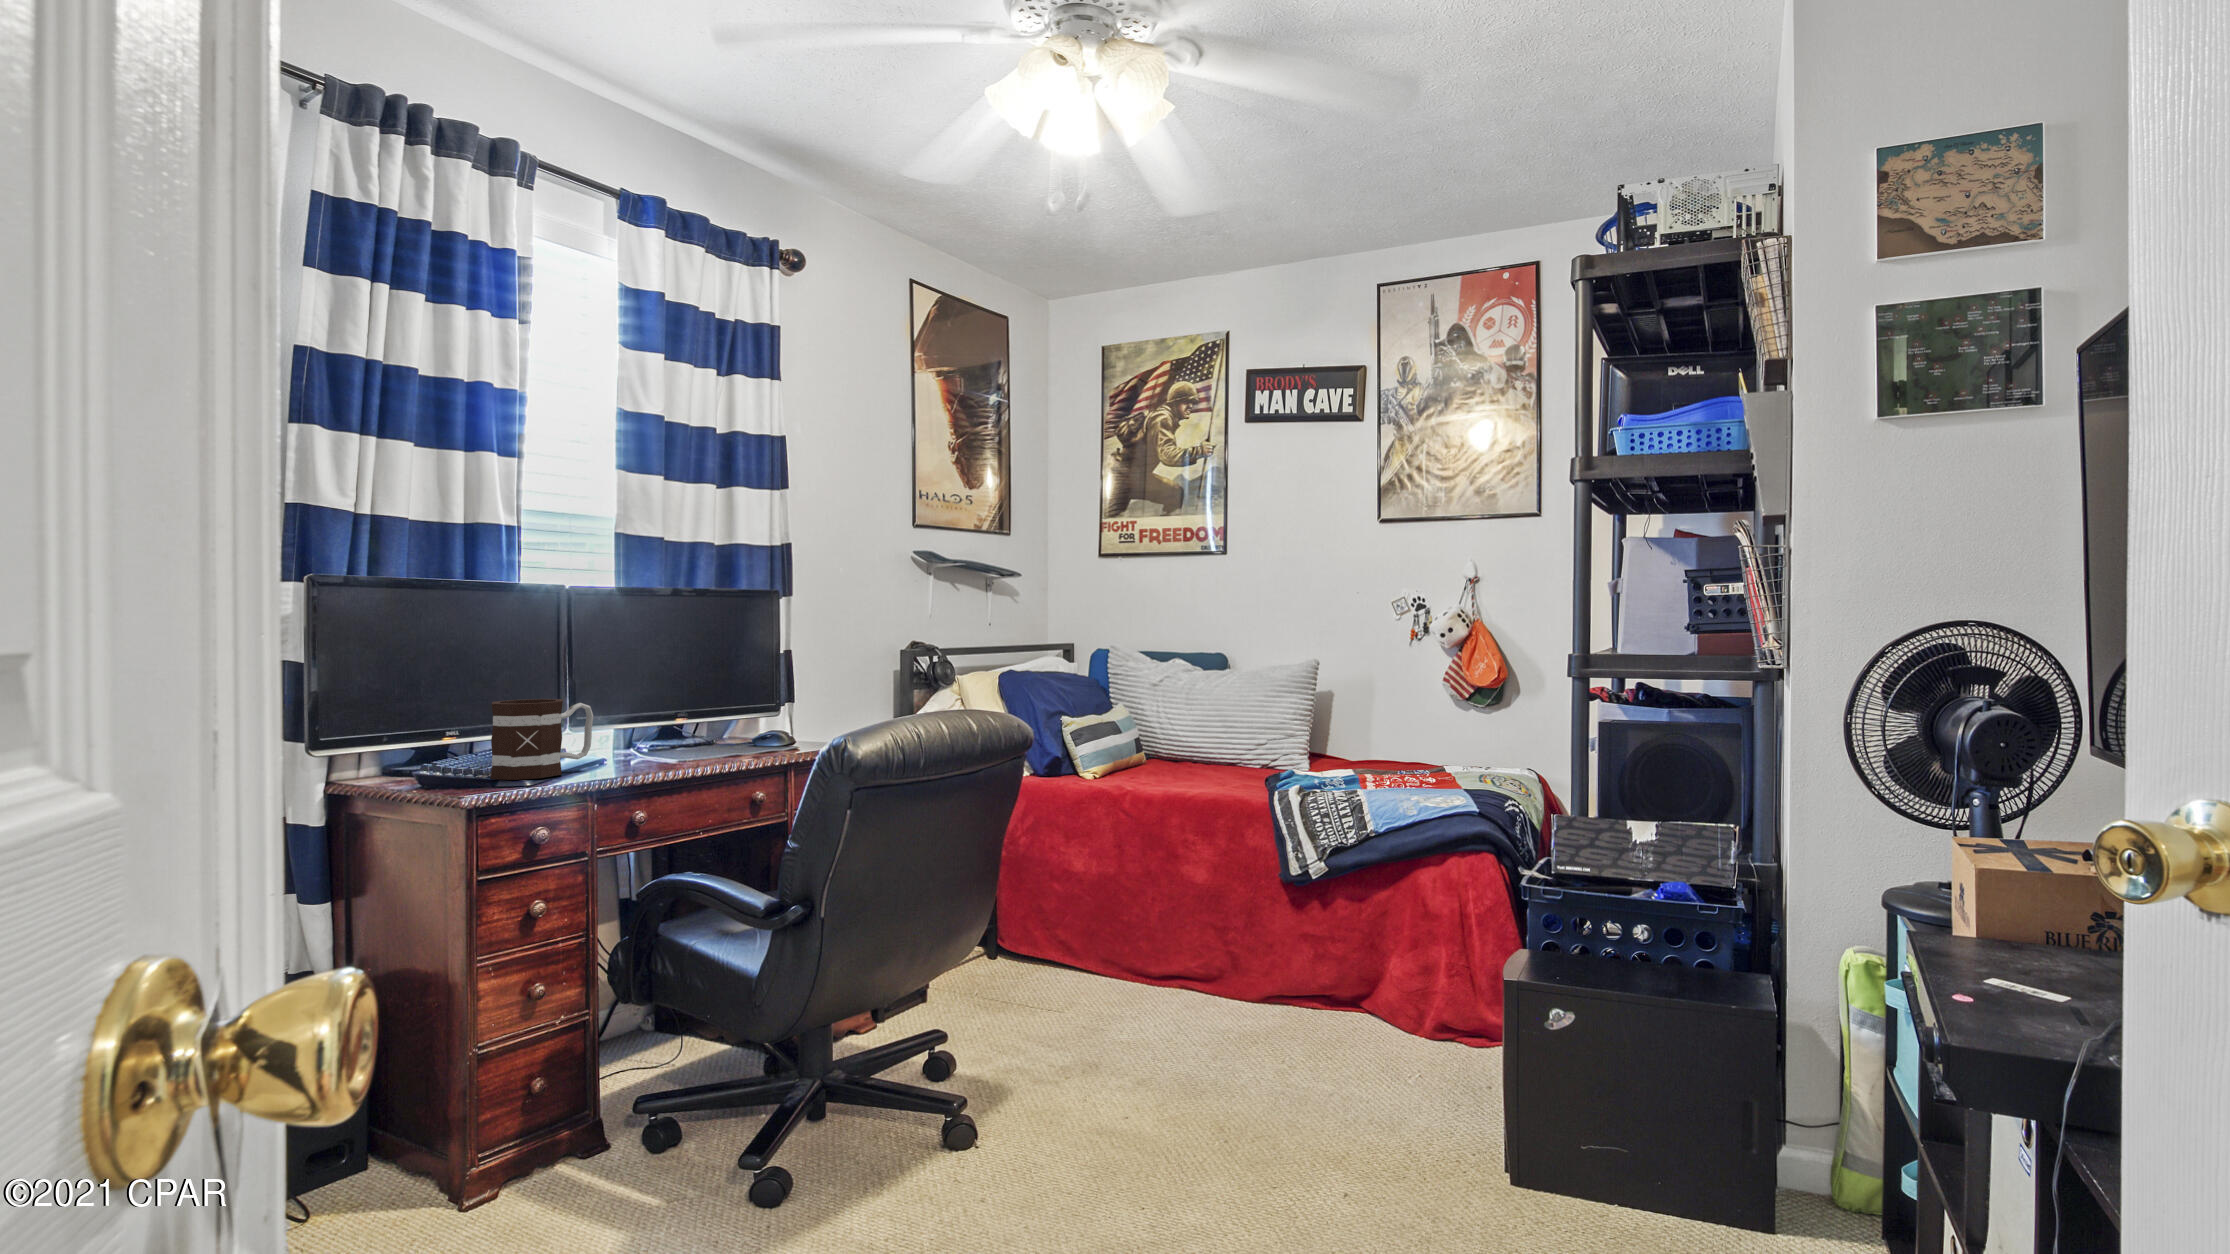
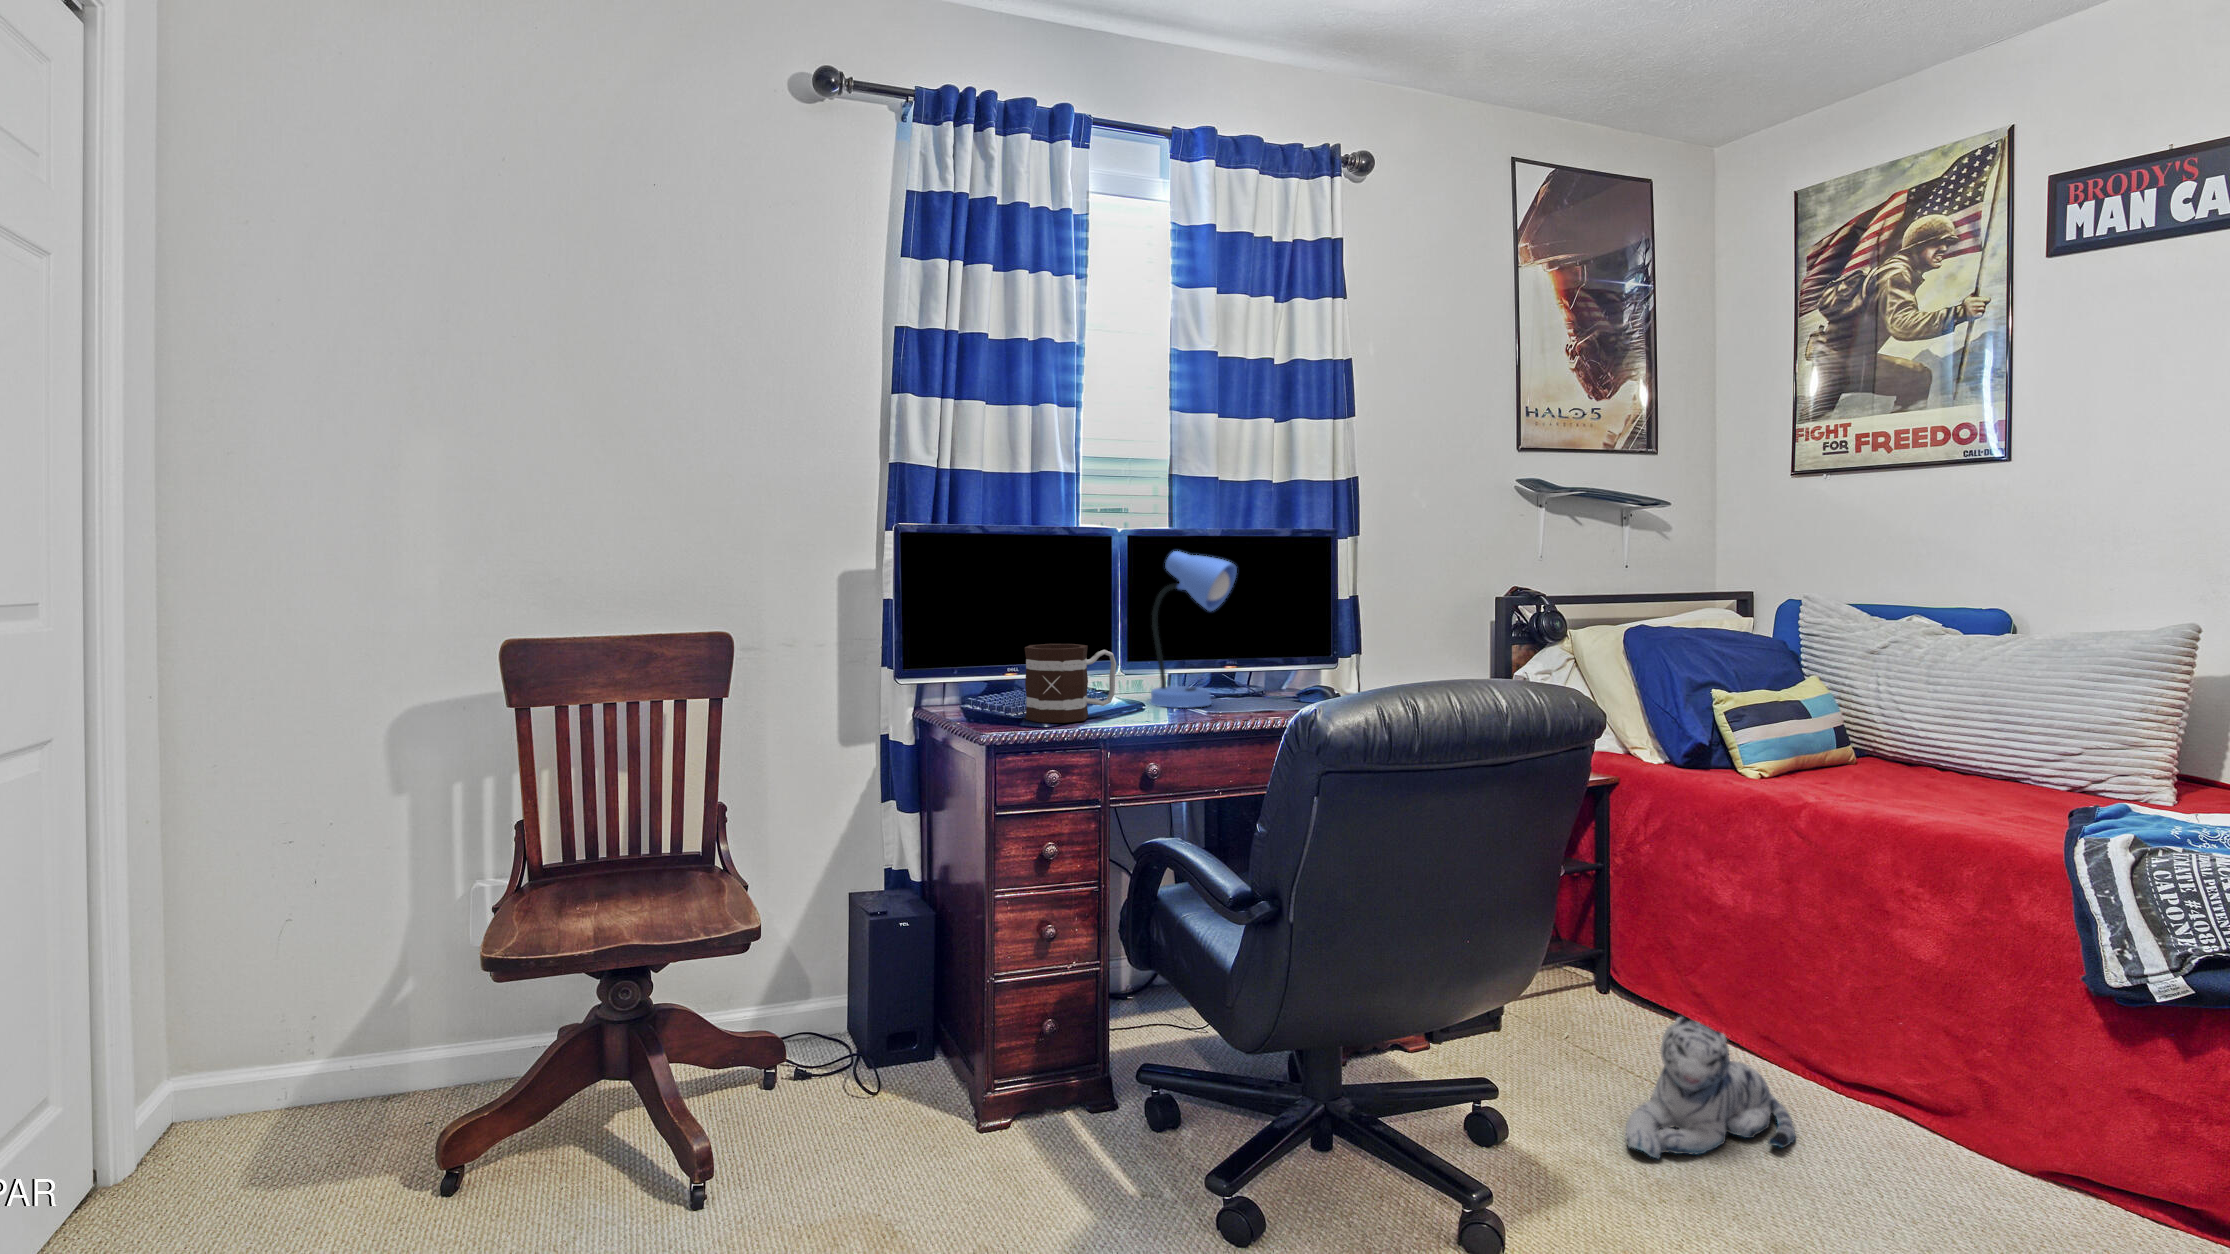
desk lamp: none [607,606,706,758] -> present [1150,551,1237,708]
plush toy: none [1031,959,1135,1068] -> present [1625,1017,1796,1159]

